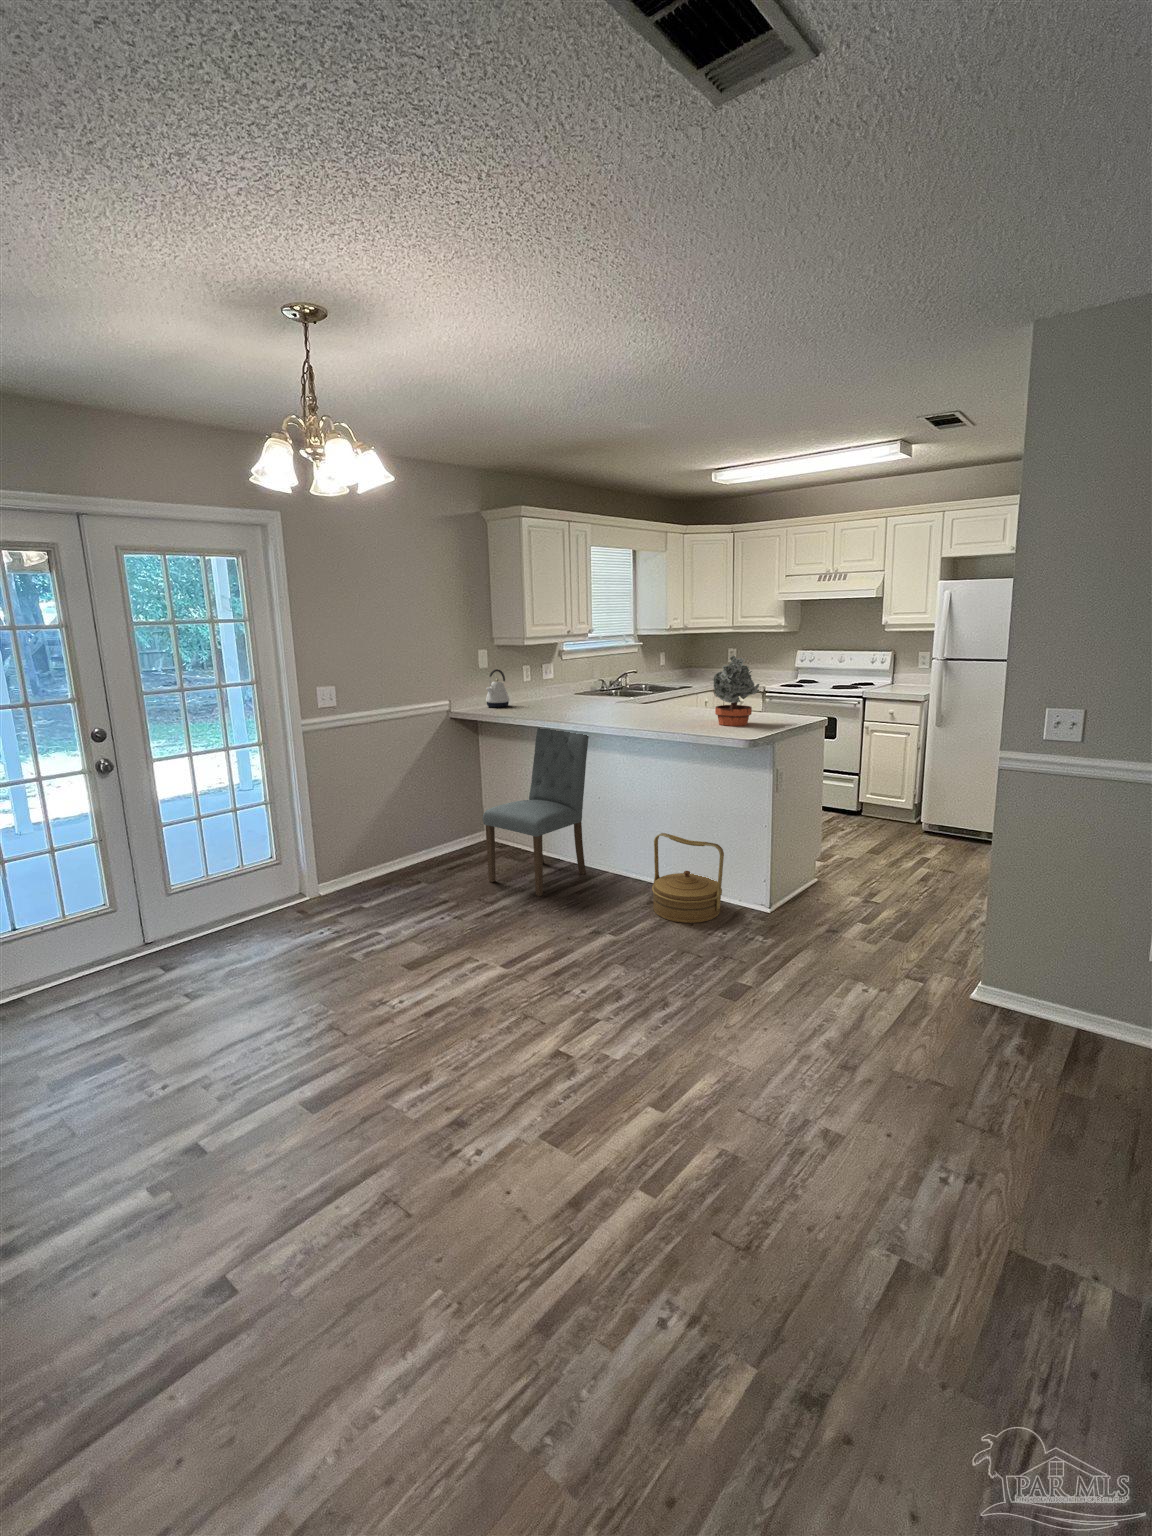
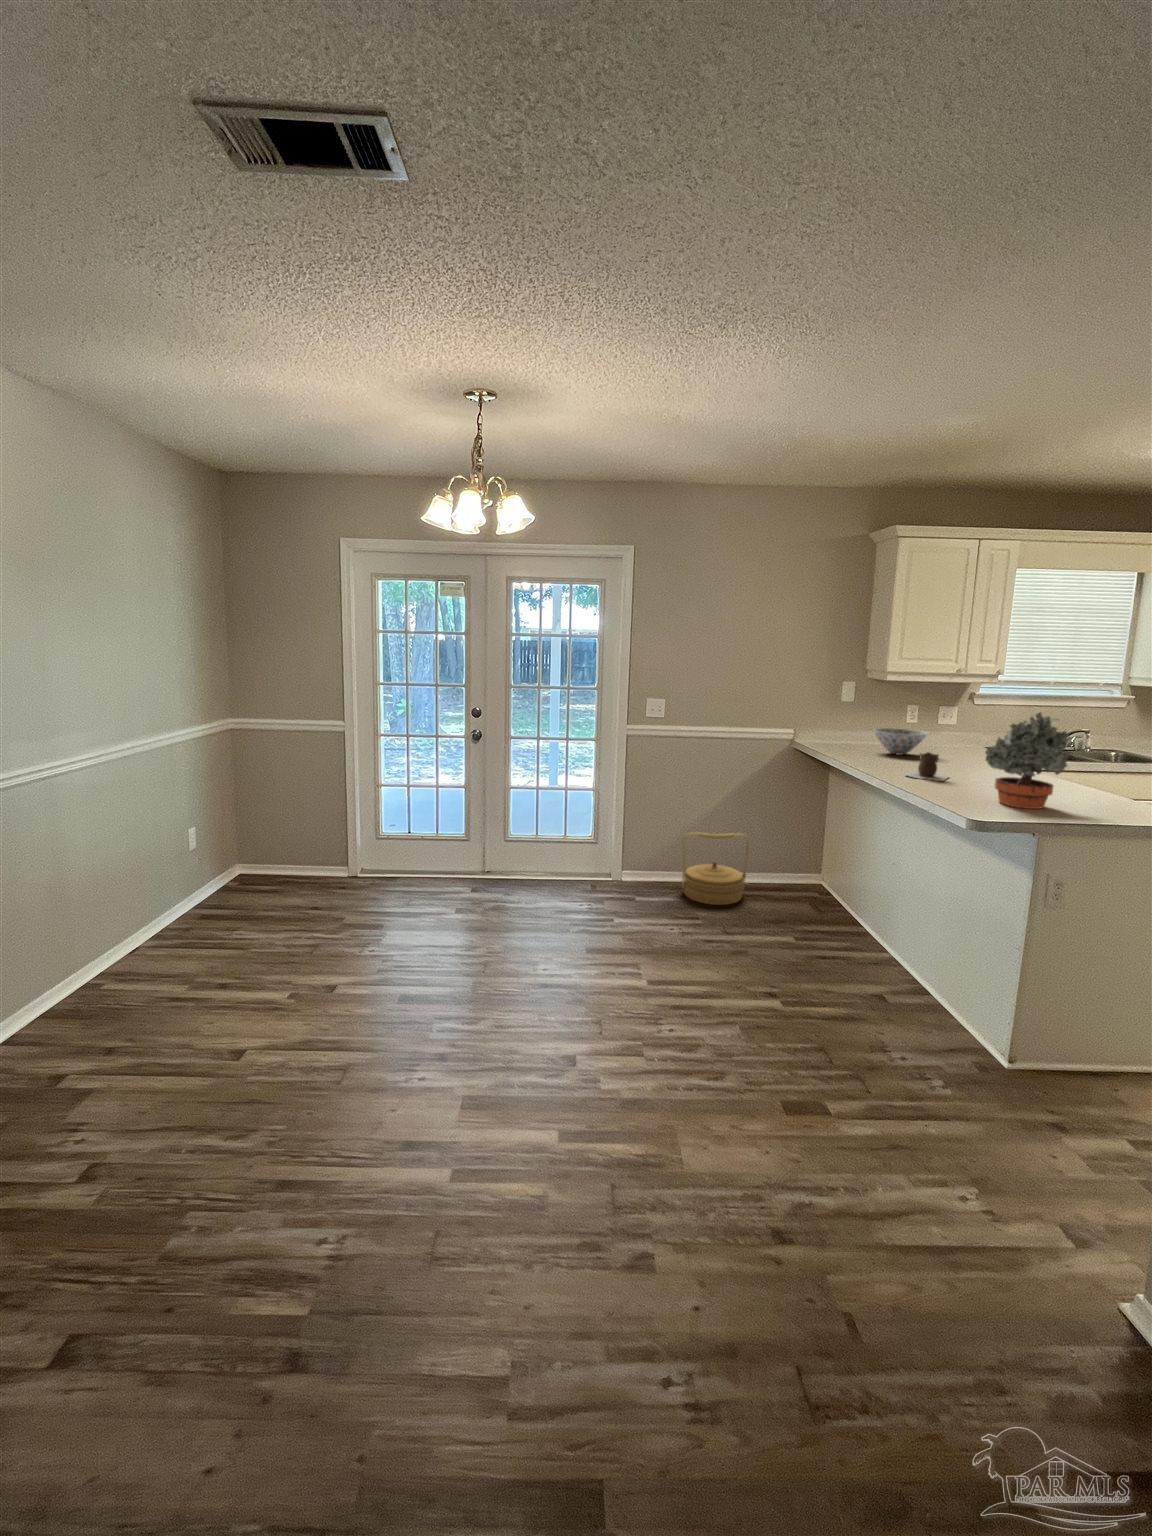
kettle: present [486,669,509,707] -> none [842,704,872,746]
bowl: none [527,686,570,708] -> present [874,728,927,755]
vase: none [613,699,648,721] -> present [906,752,948,781]
dining chair: present [483,728,589,896] -> none [761,766,893,949]
woven basket: present [652,833,724,923] -> present [682,832,750,905]

